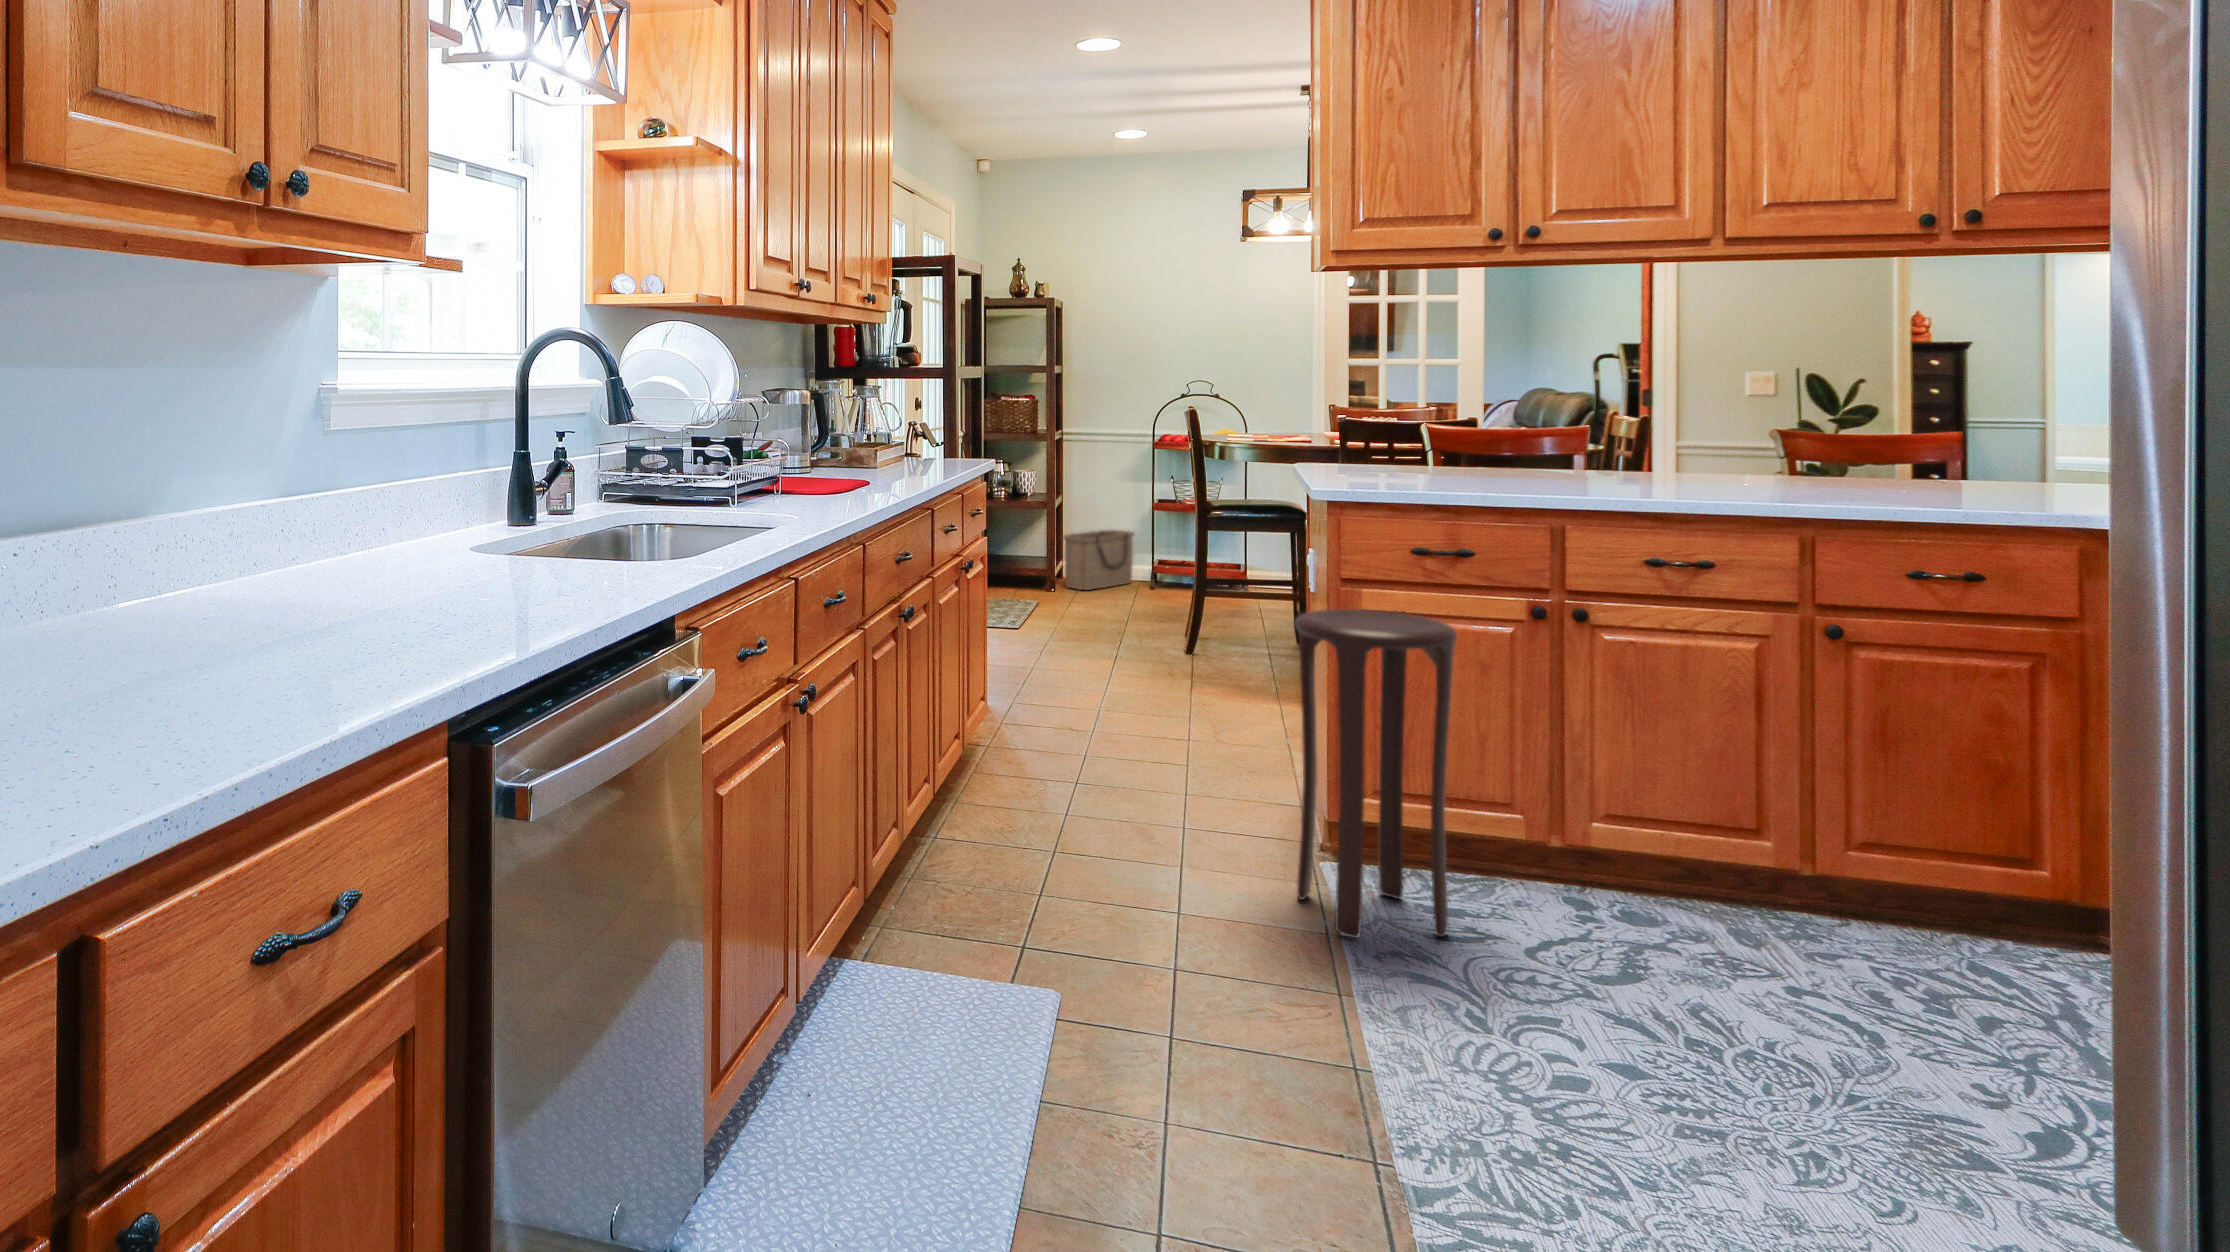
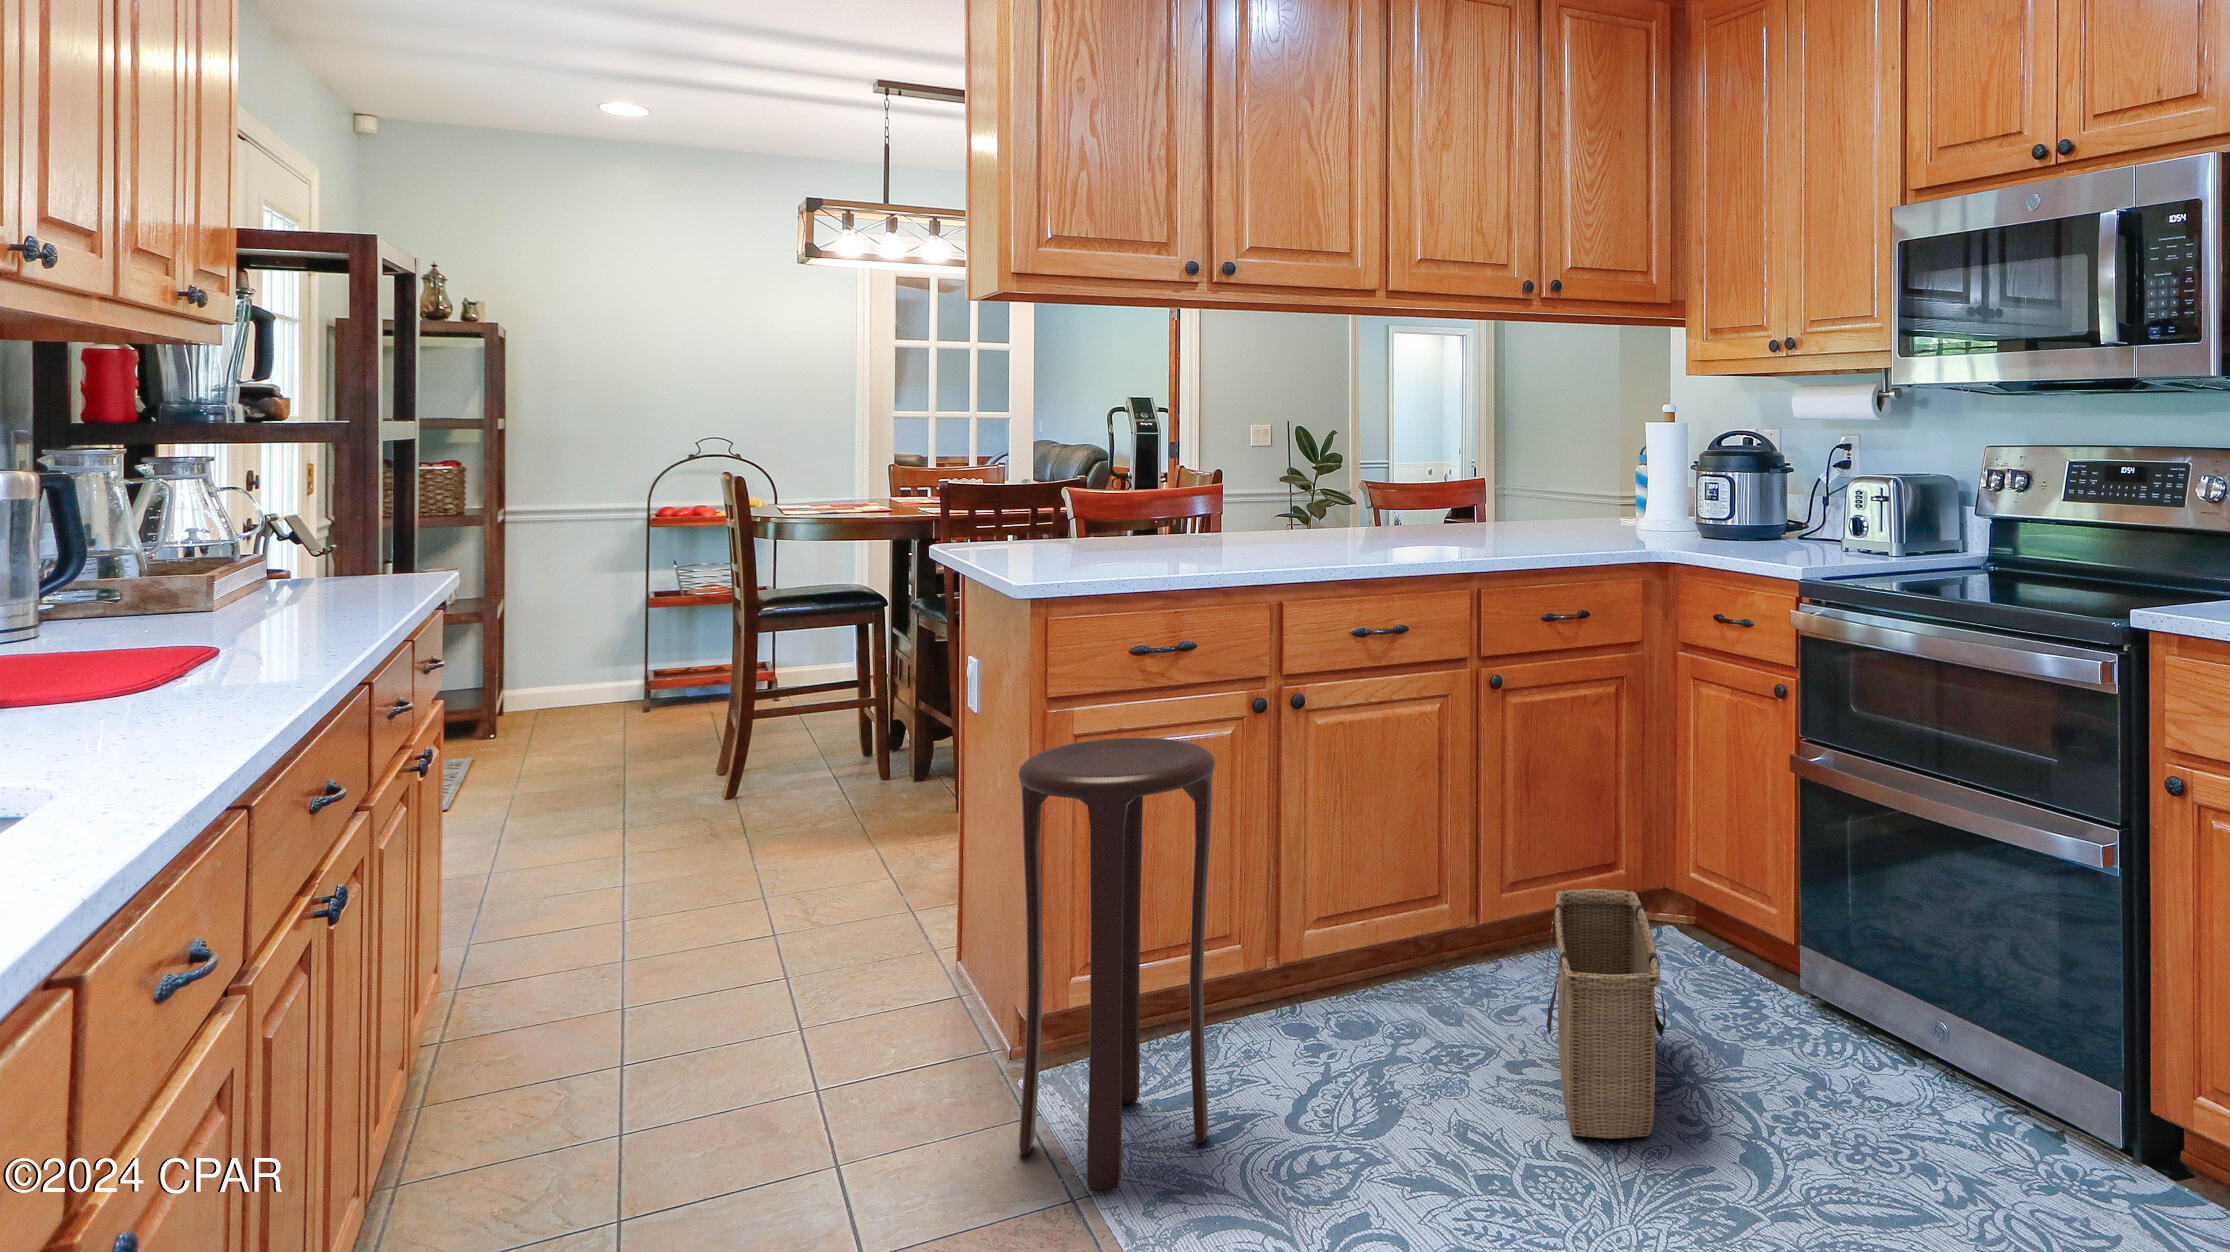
basket: present [1063,530,1134,590] -> present [1546,889,1666,1139]

